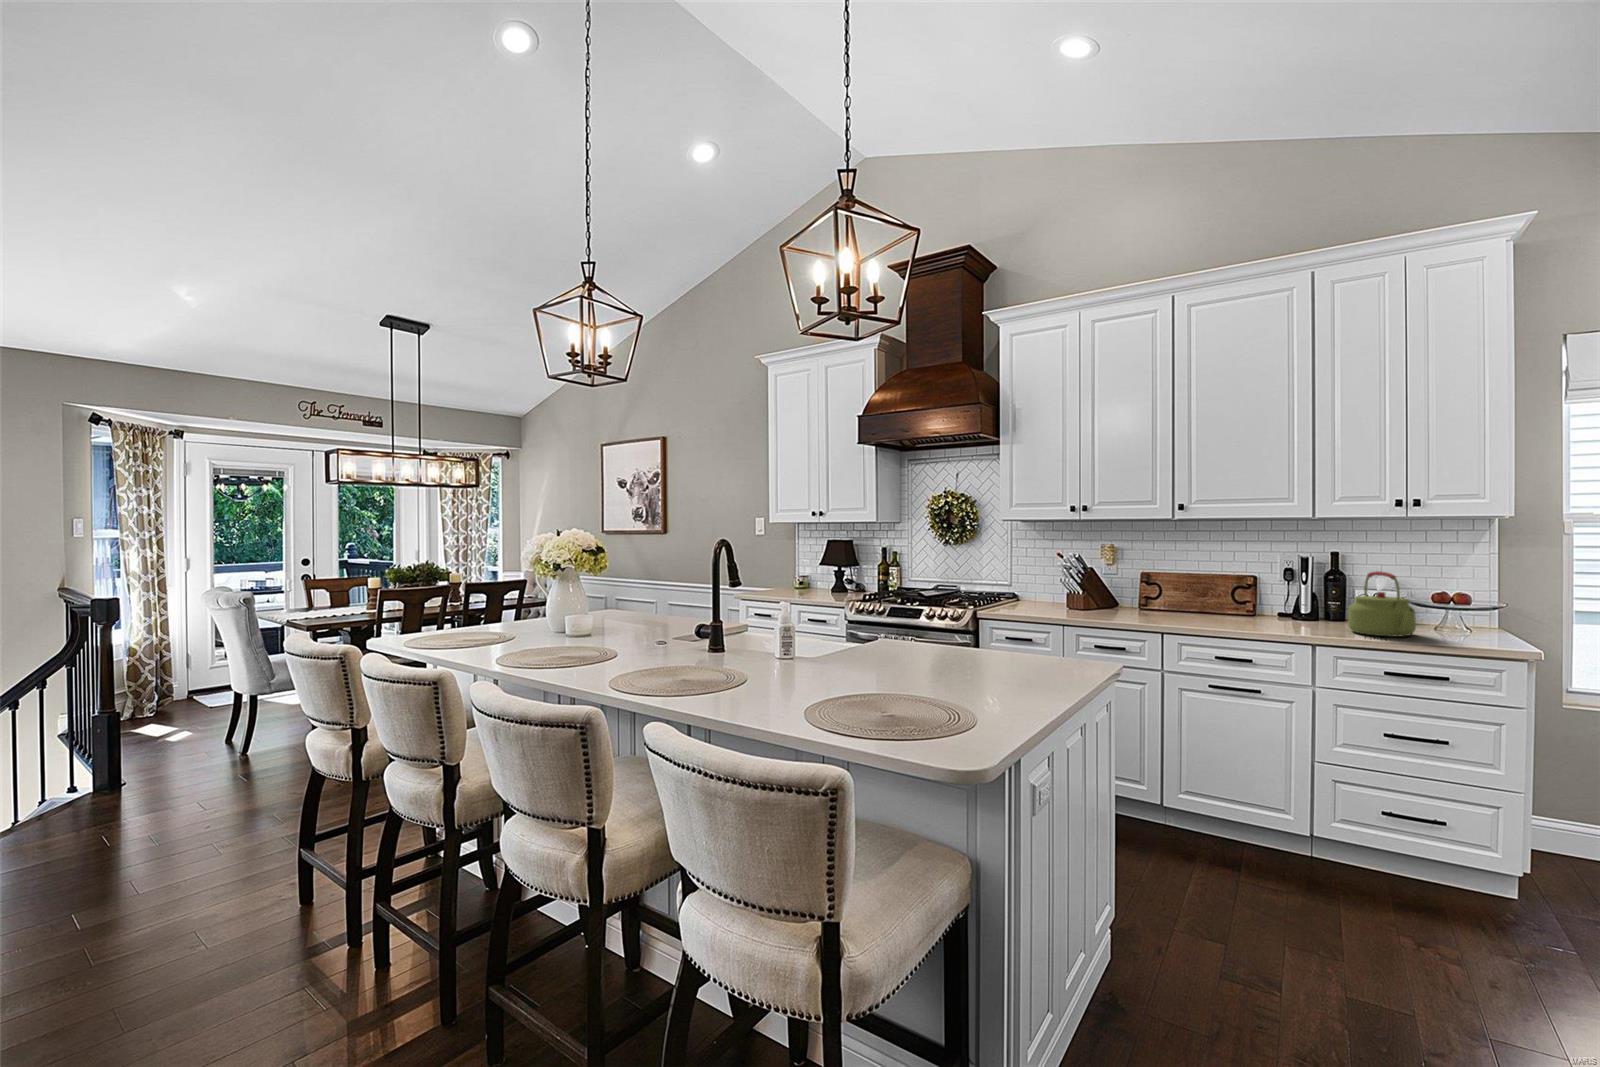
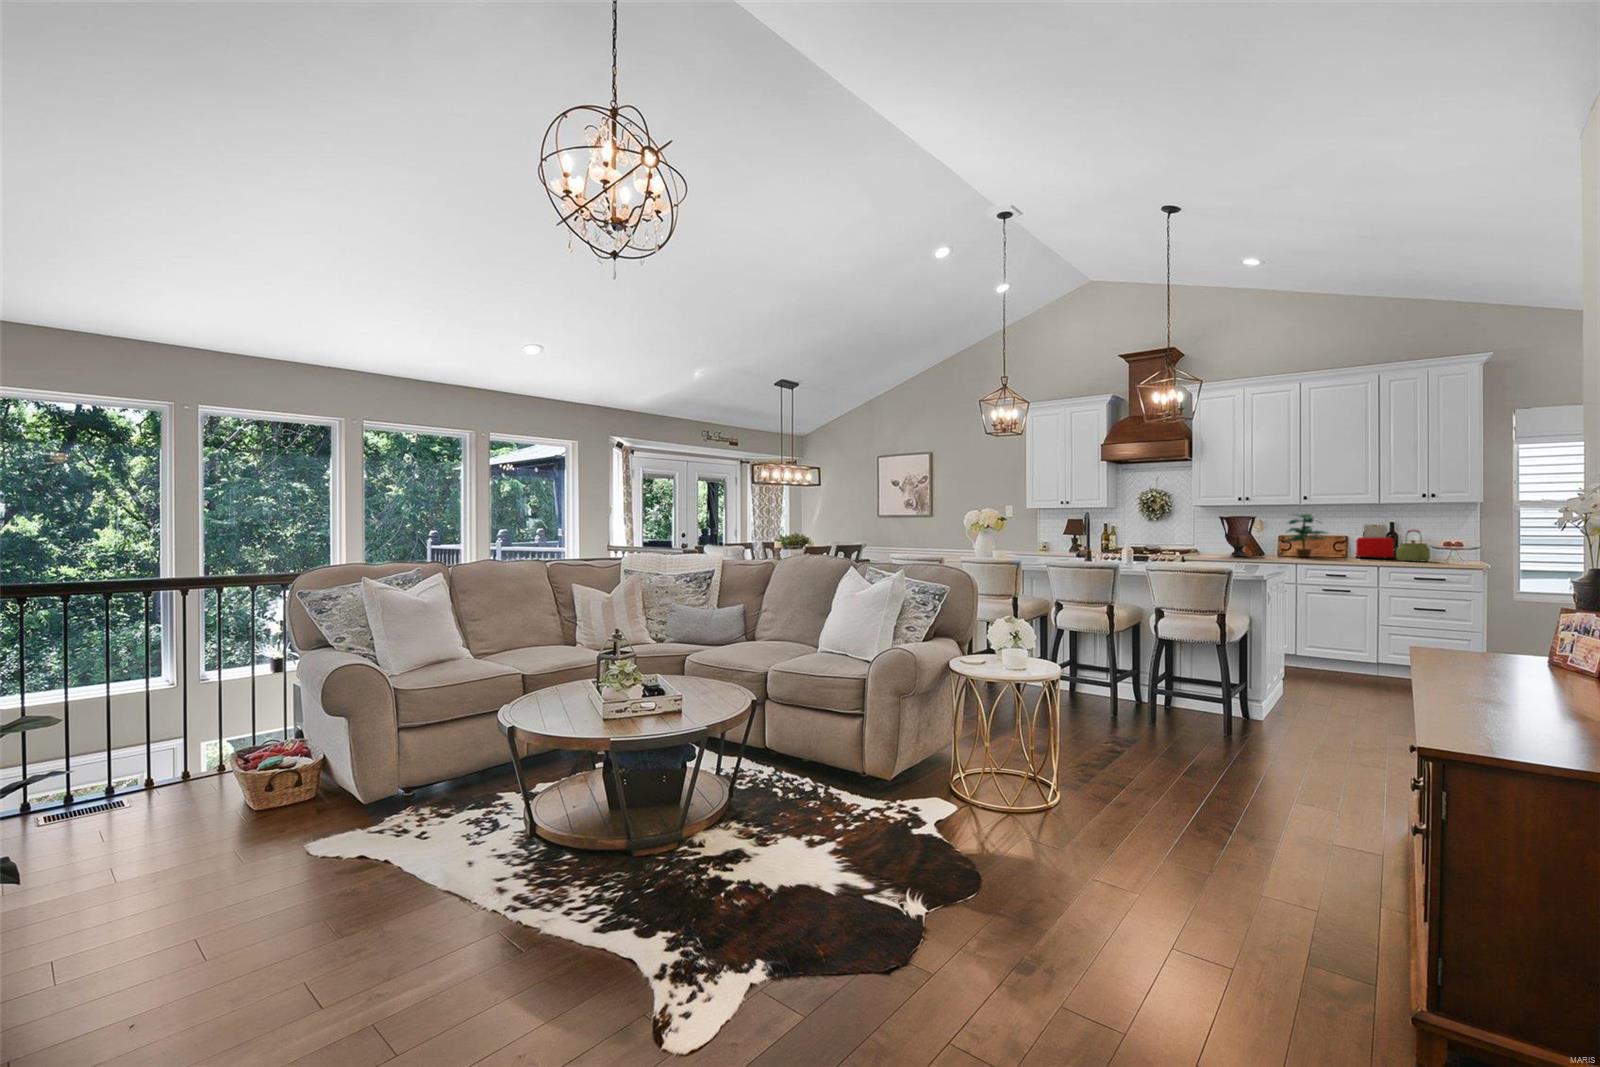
potted plant: none [1144,536,1224,618] -> present [1285,514,1327,557]
vase: none [1032,541,1098,613] -> present [1219,516,1257,556]
toaster: none [1265,557,1341,623] -> present [1354,525,1394,558]

